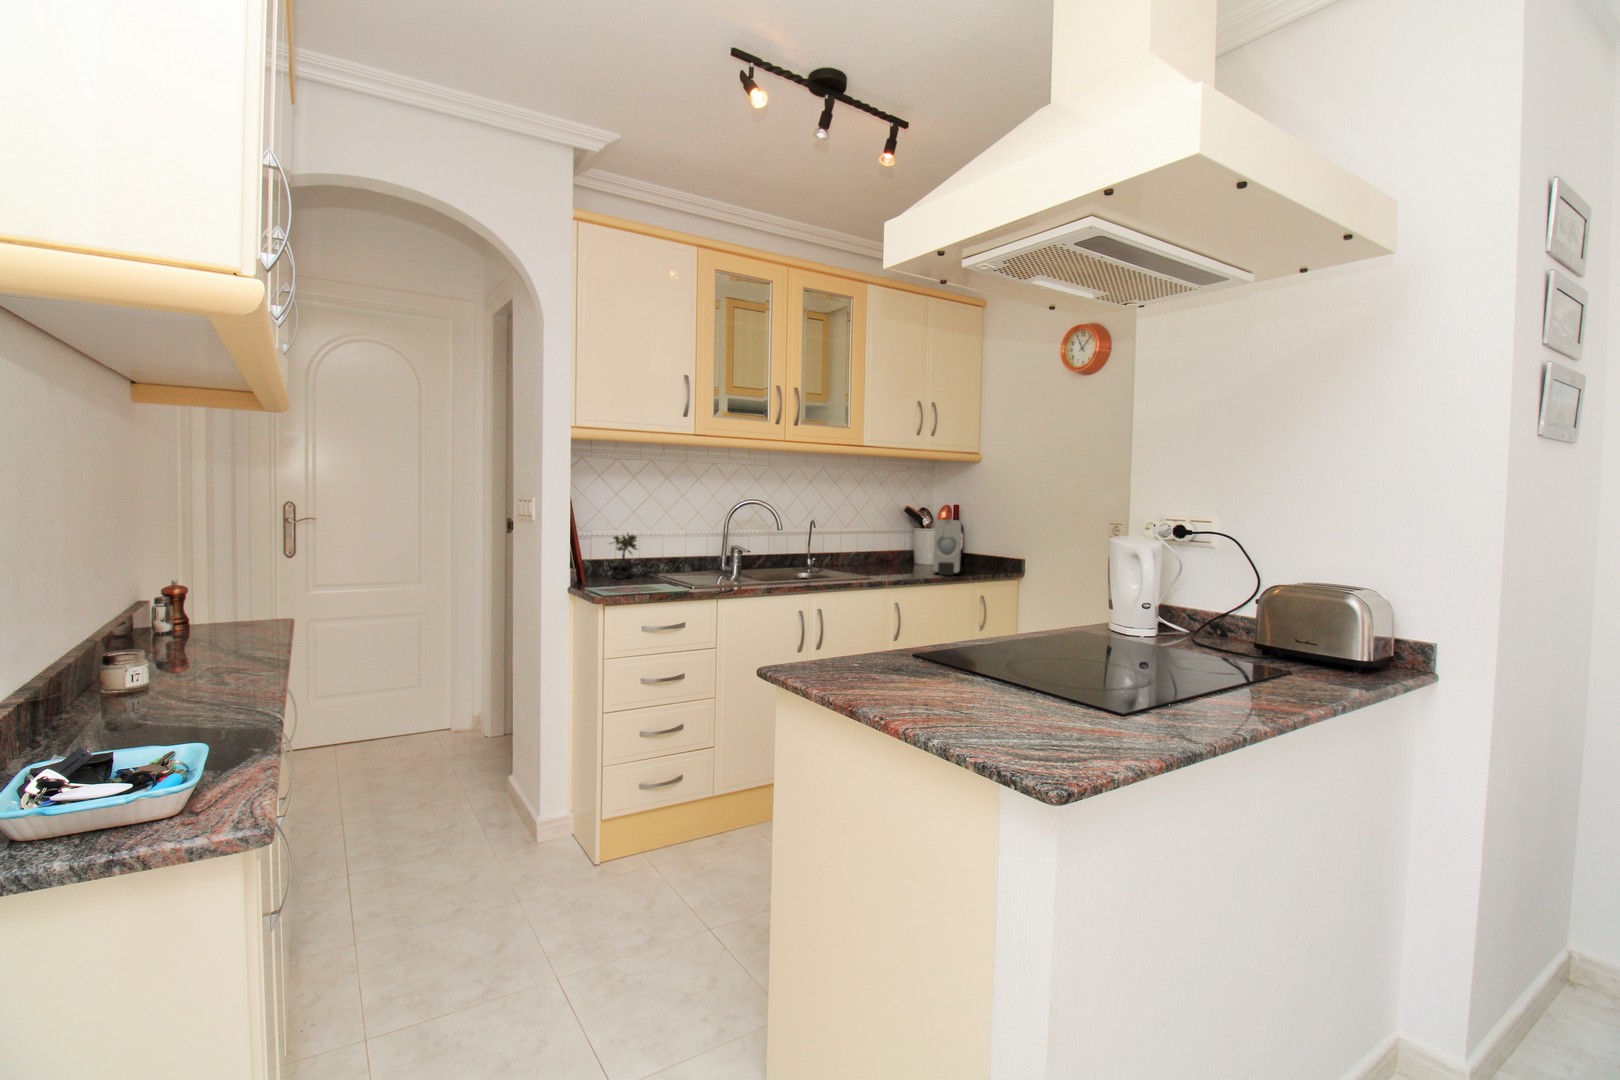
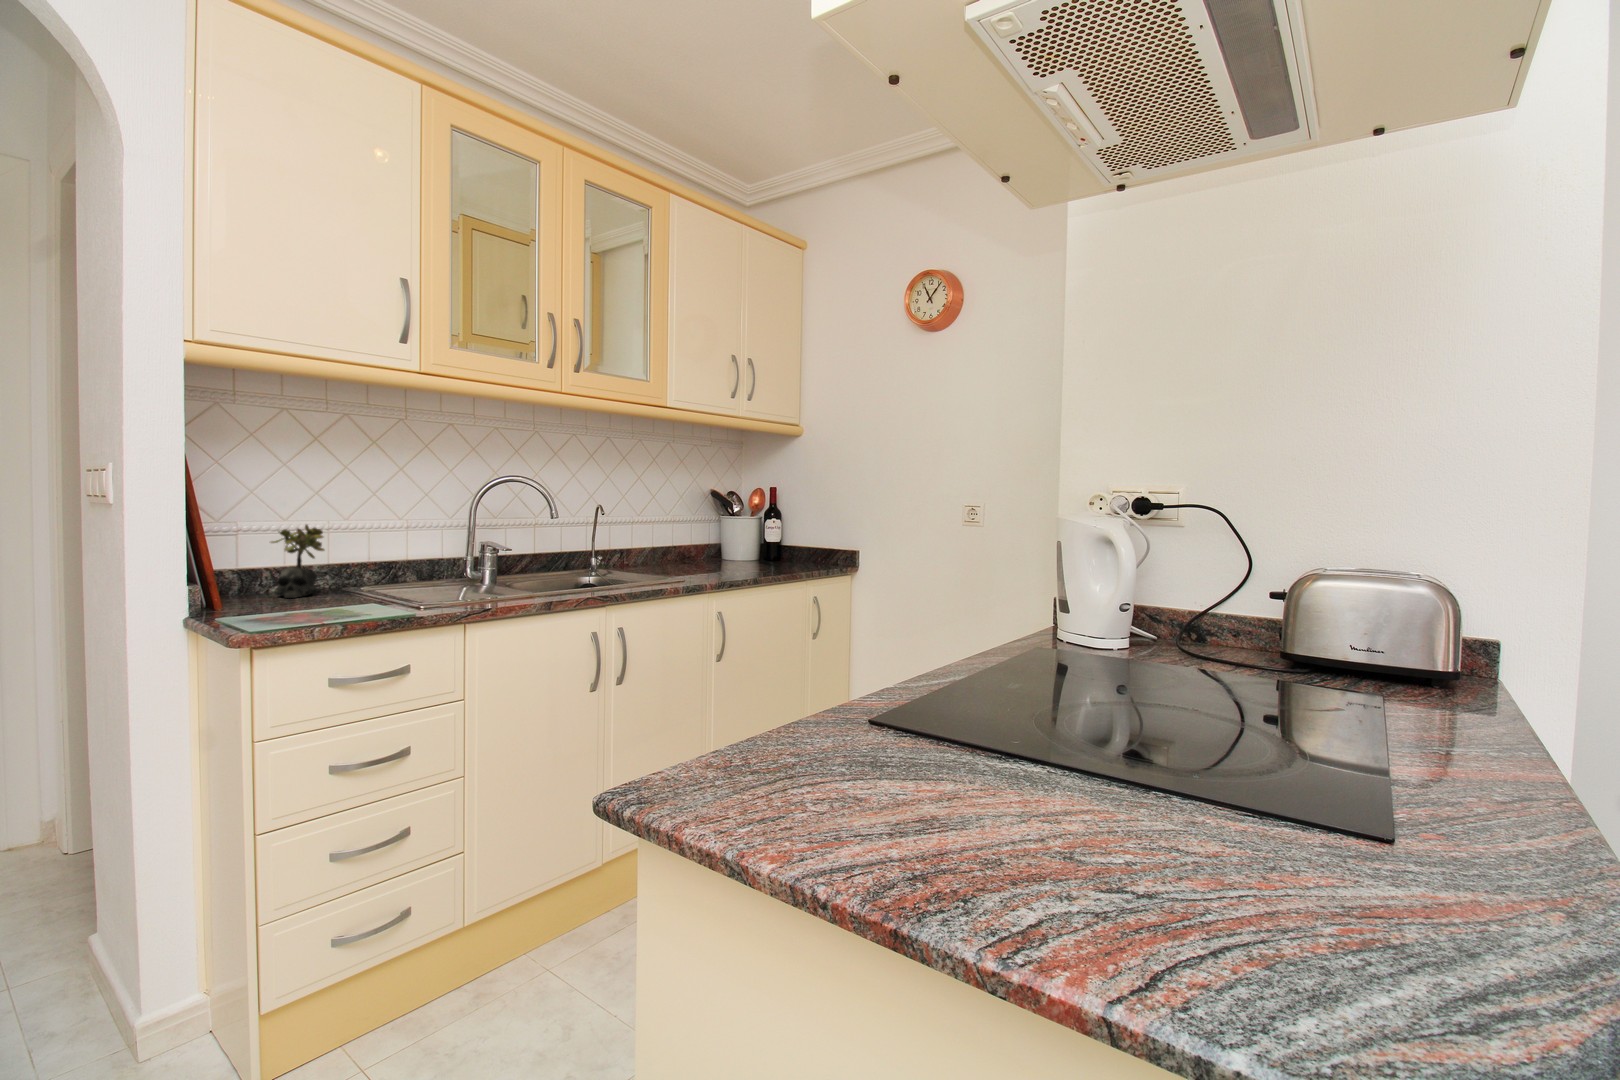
soap dispenser: present [933,520,962,575] -> none [755,504,788,573]

